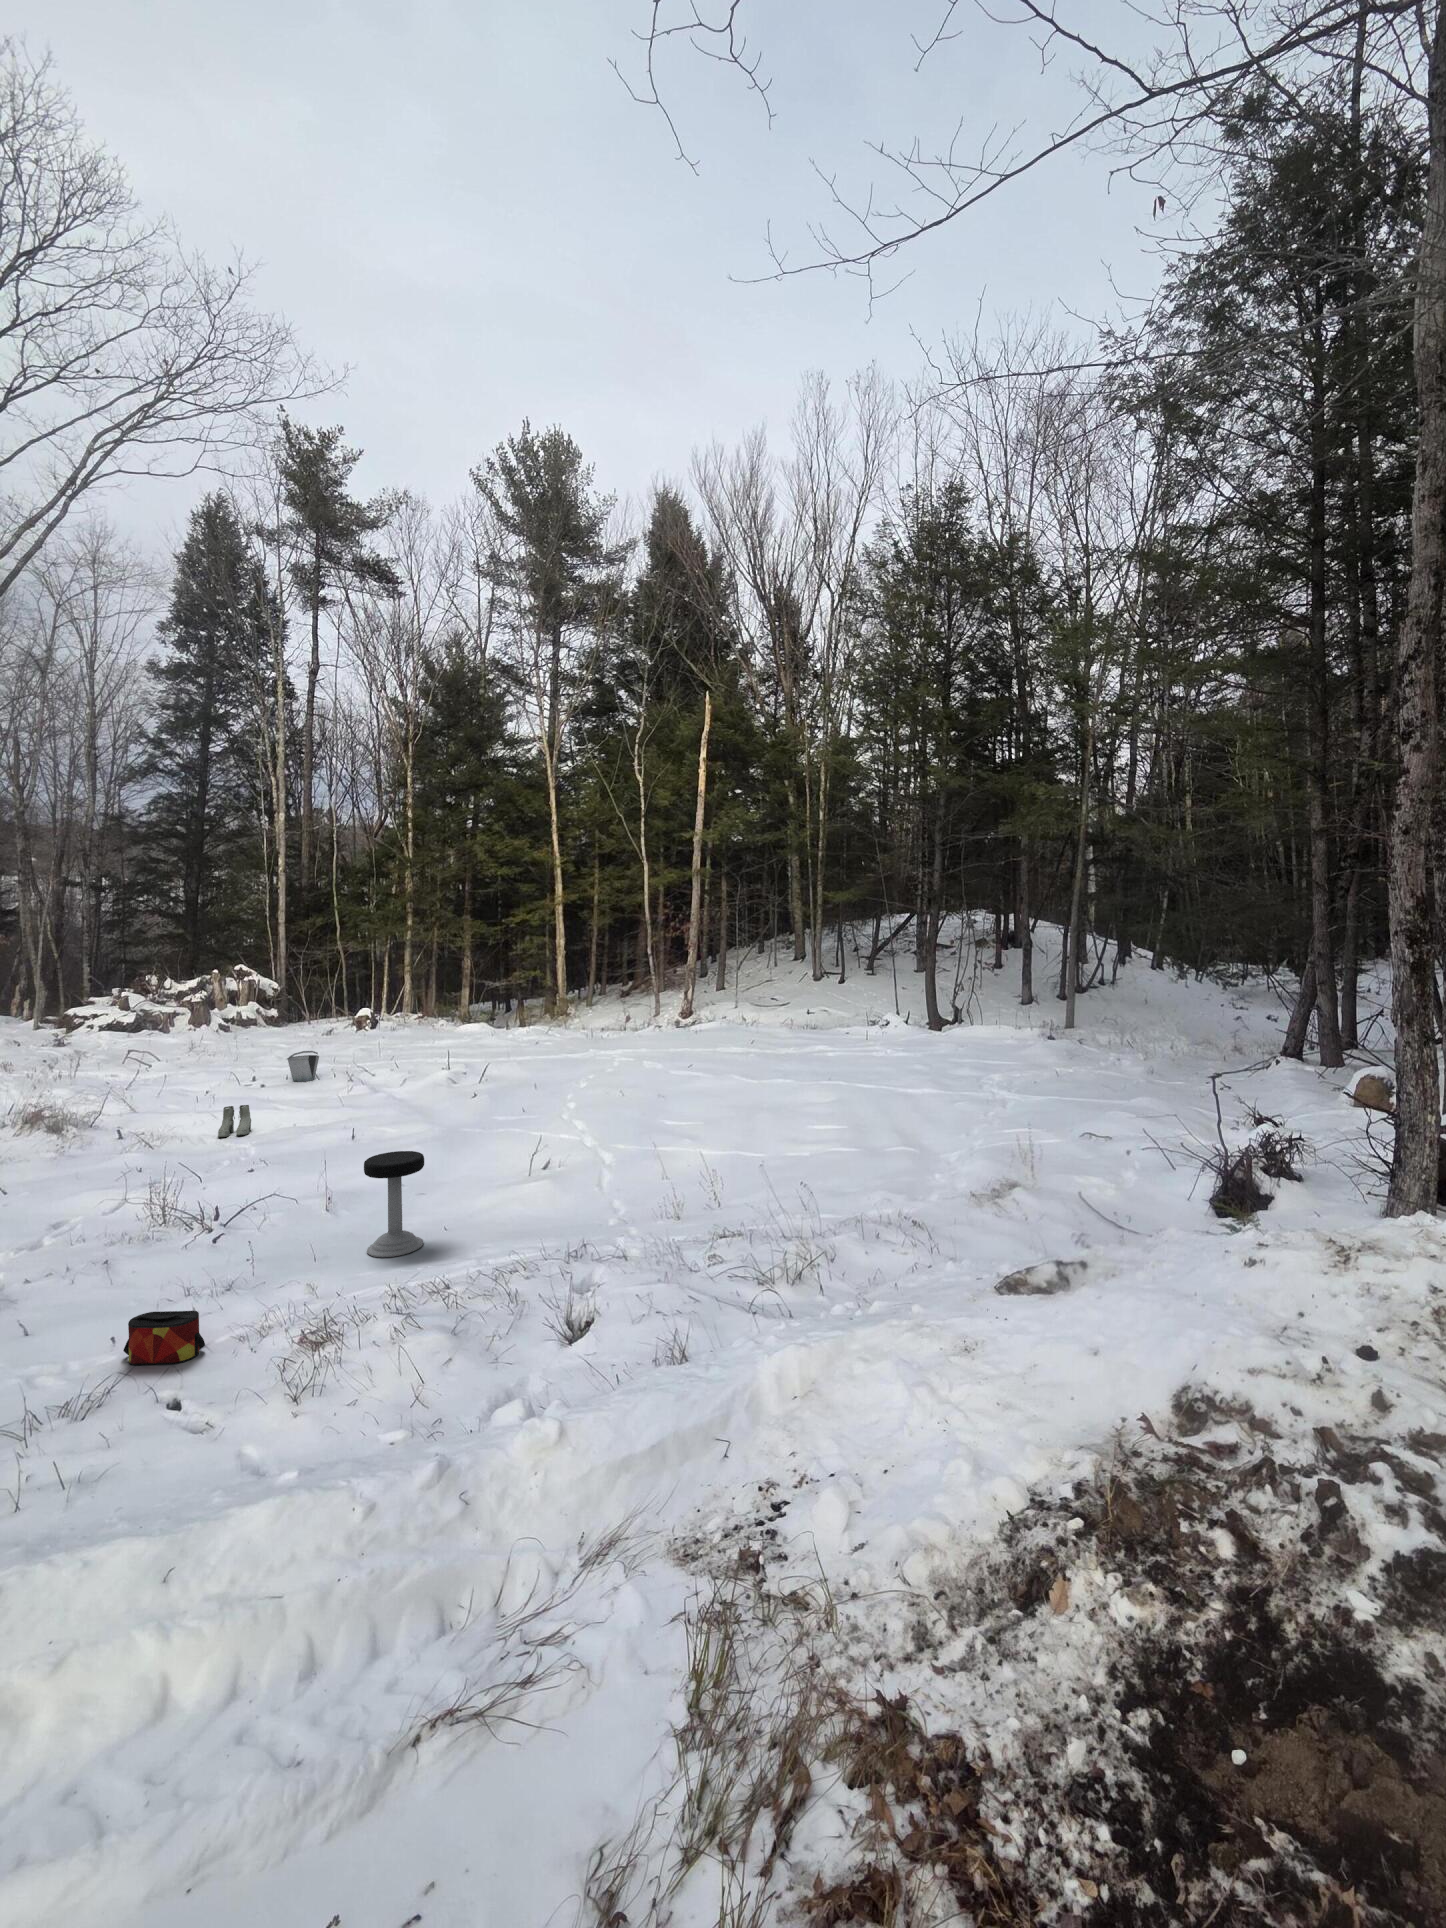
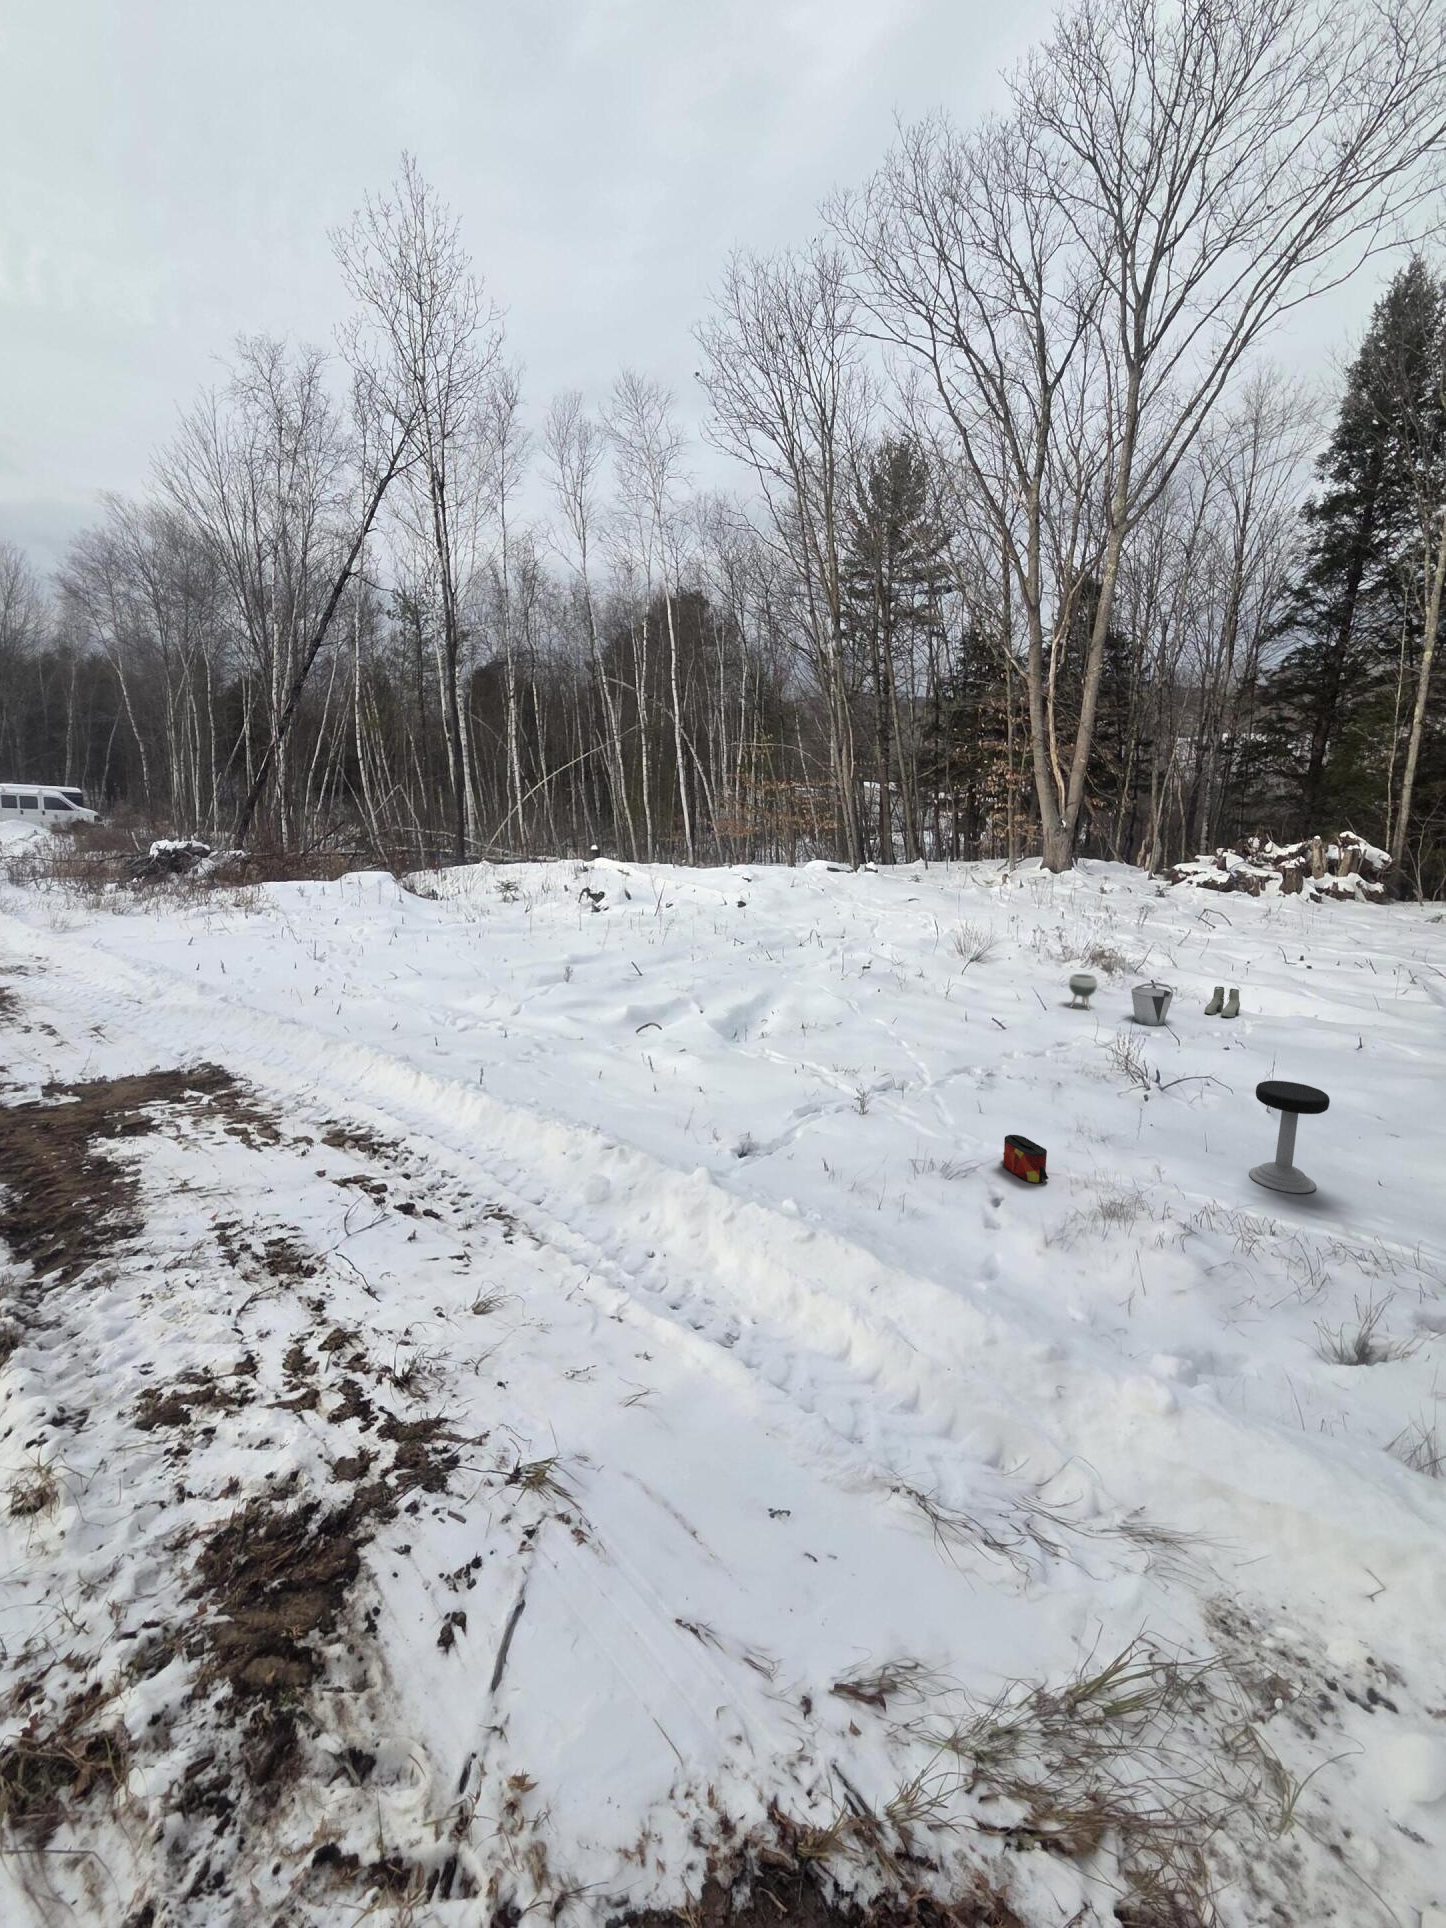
bucket: present [288,1051,319,1082] -> present [1131,983,1173,1026]
planter: none [50,1126,92,1173] -> present [1069,974,1097,1009]

